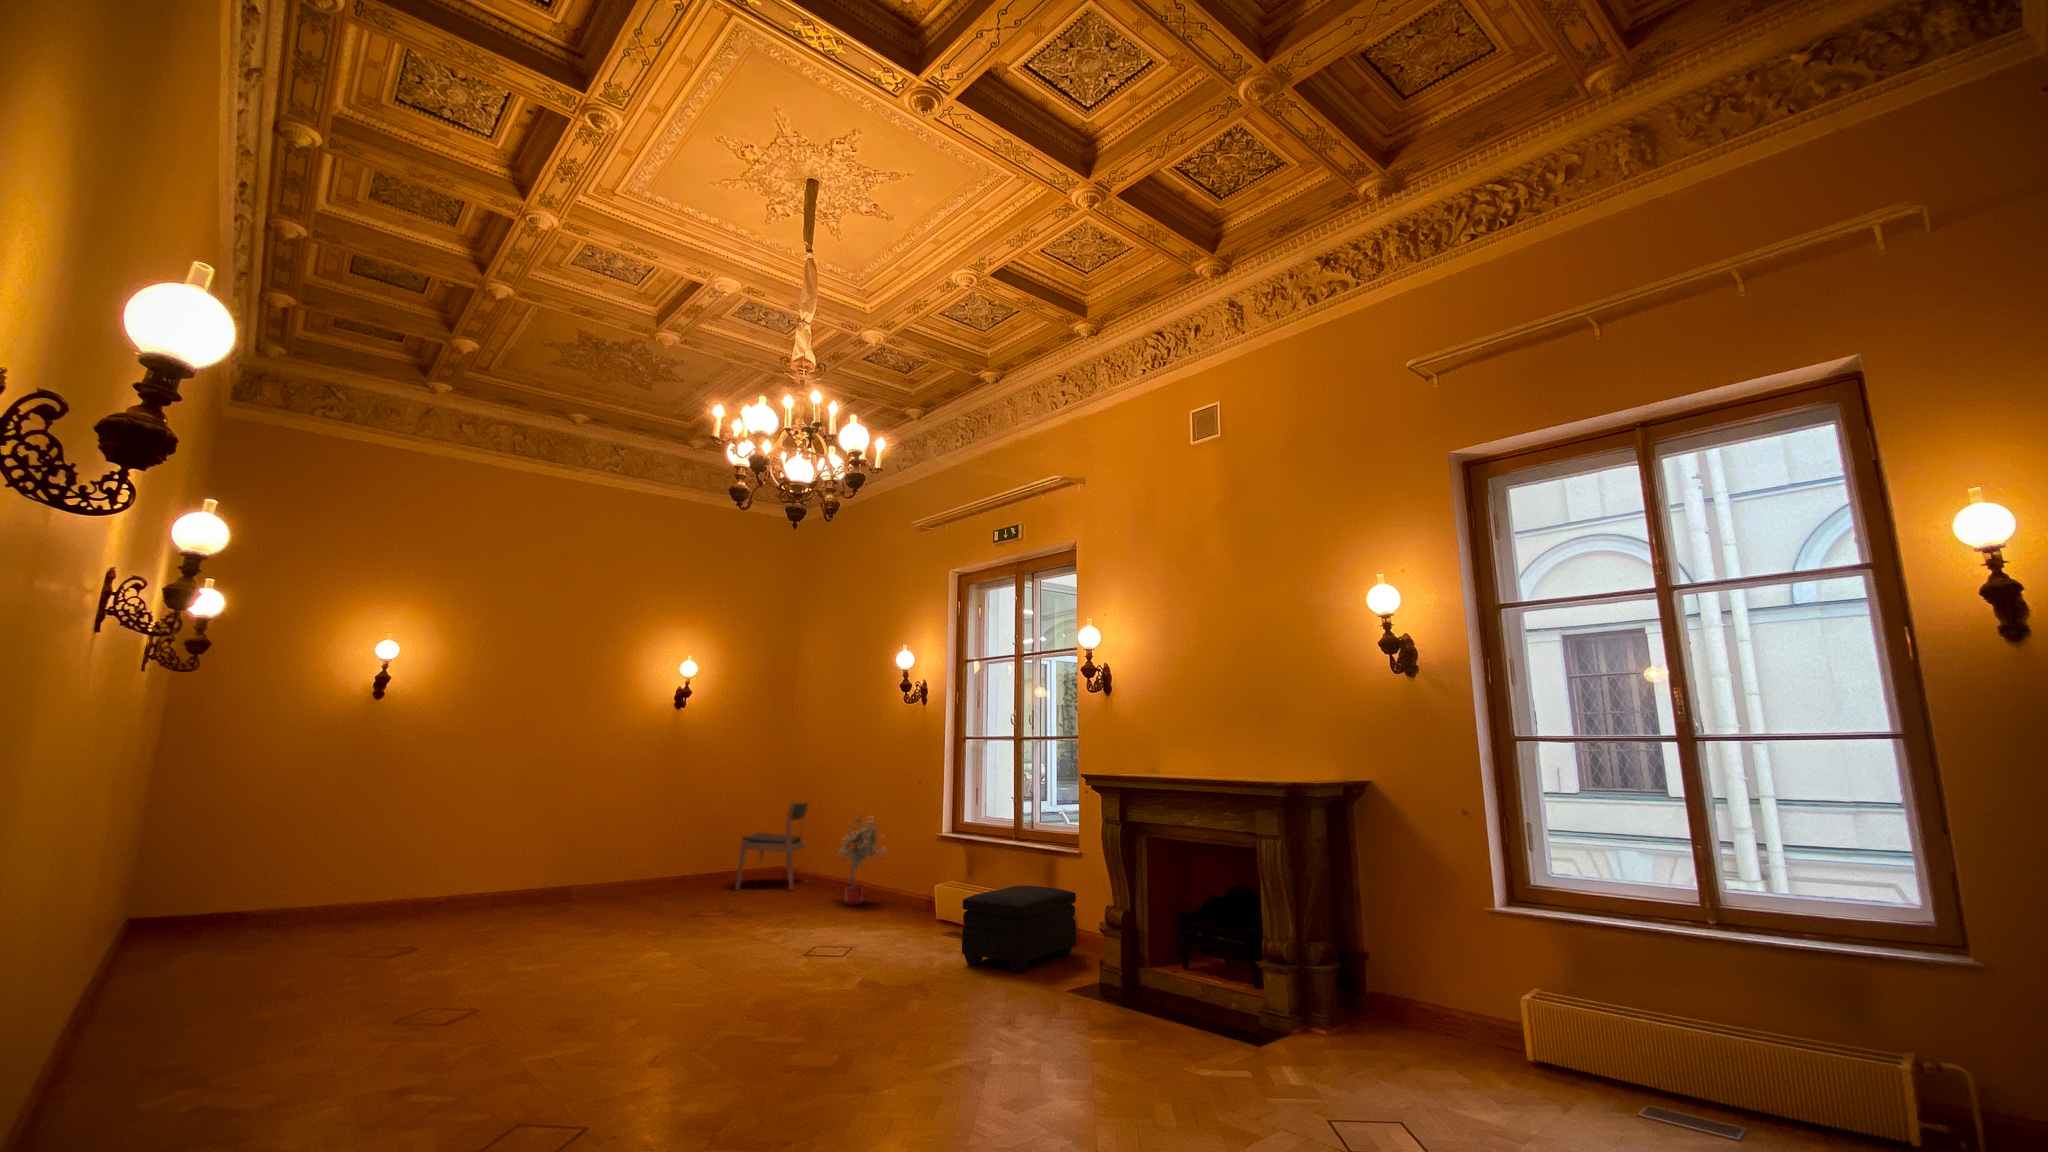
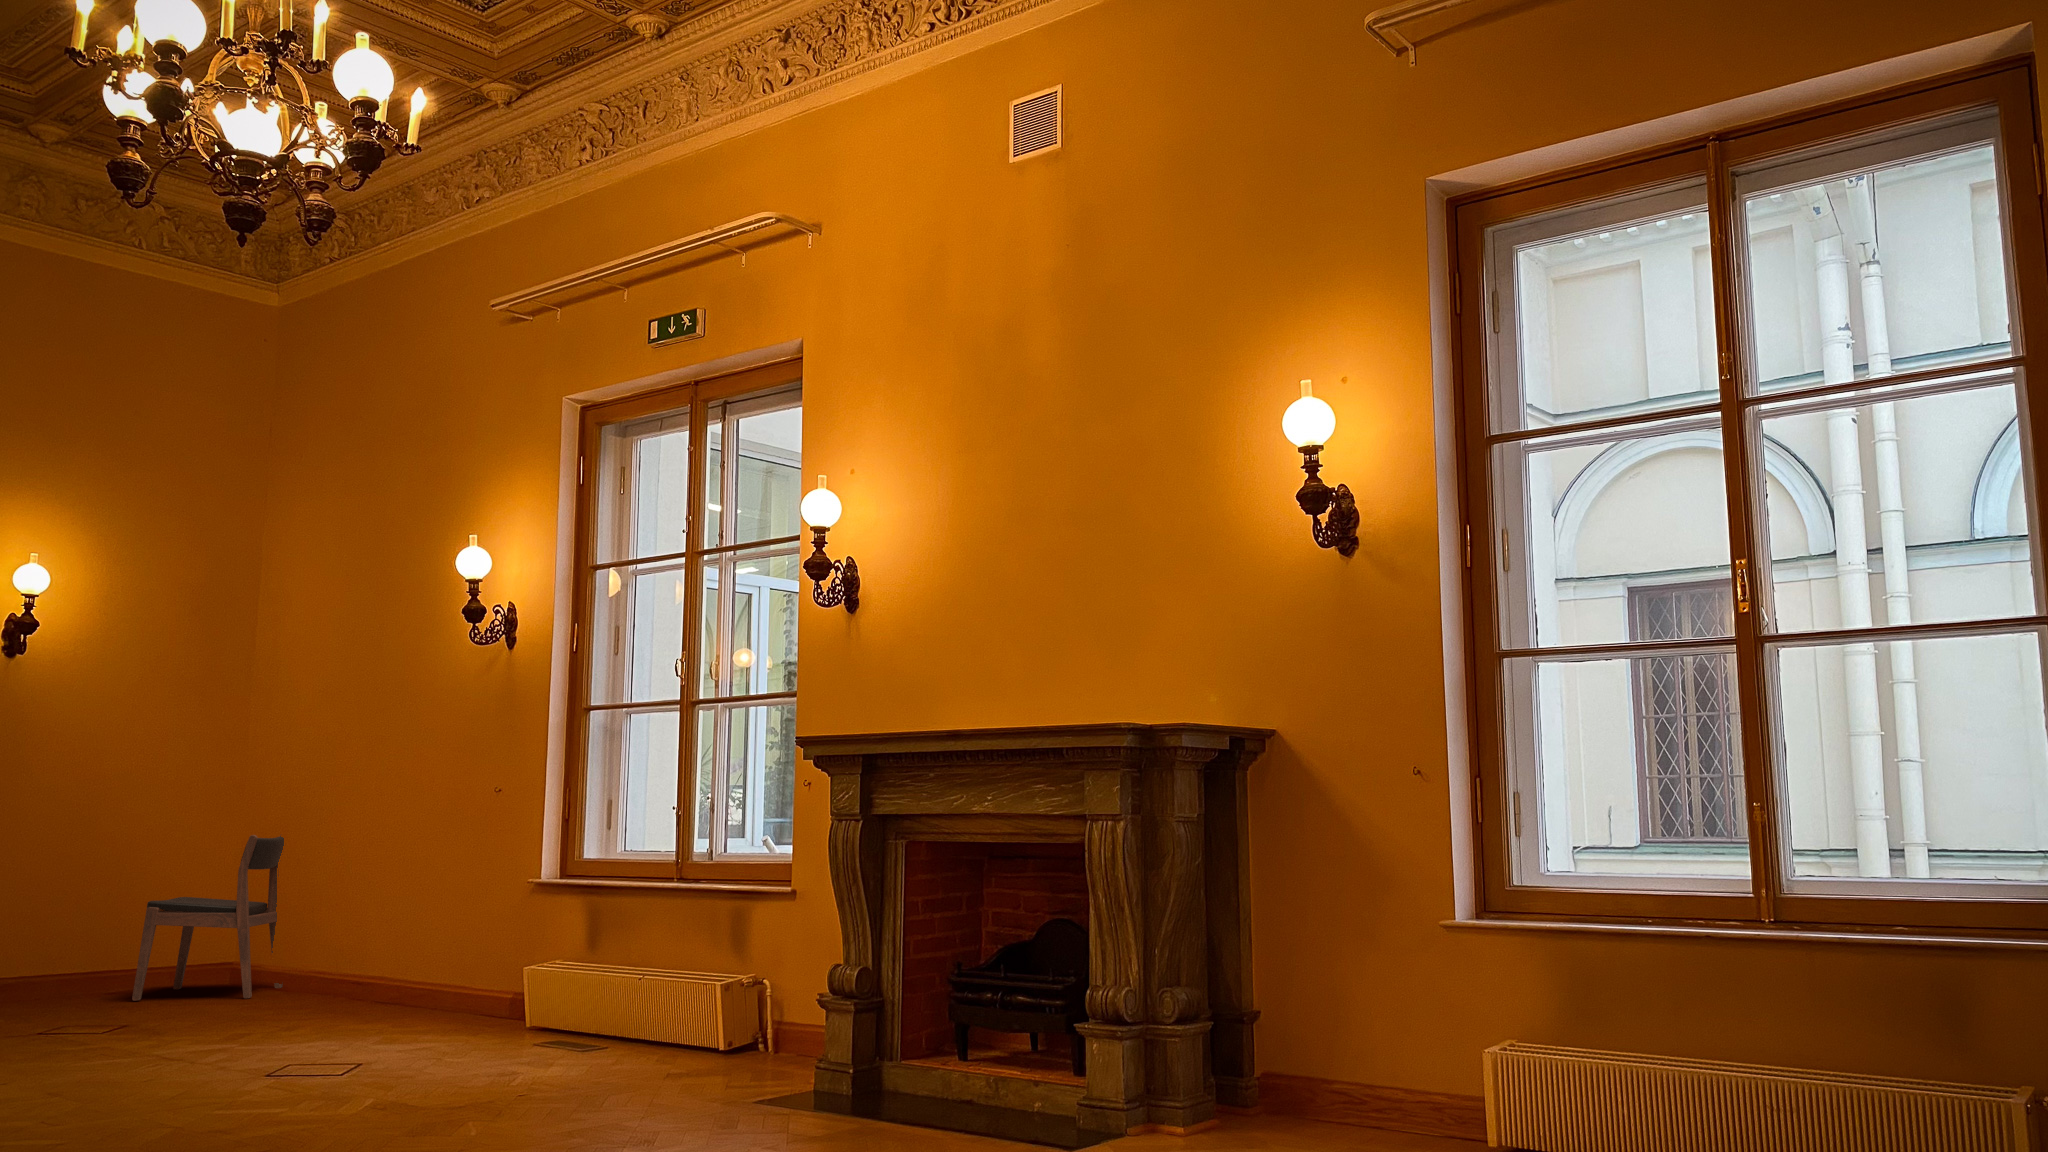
potted tree: present [839,815,885,906] -> none [340,847,439,1015]
ottoman: present [962,885,1076,973] -> none [568,948,781,1087]

